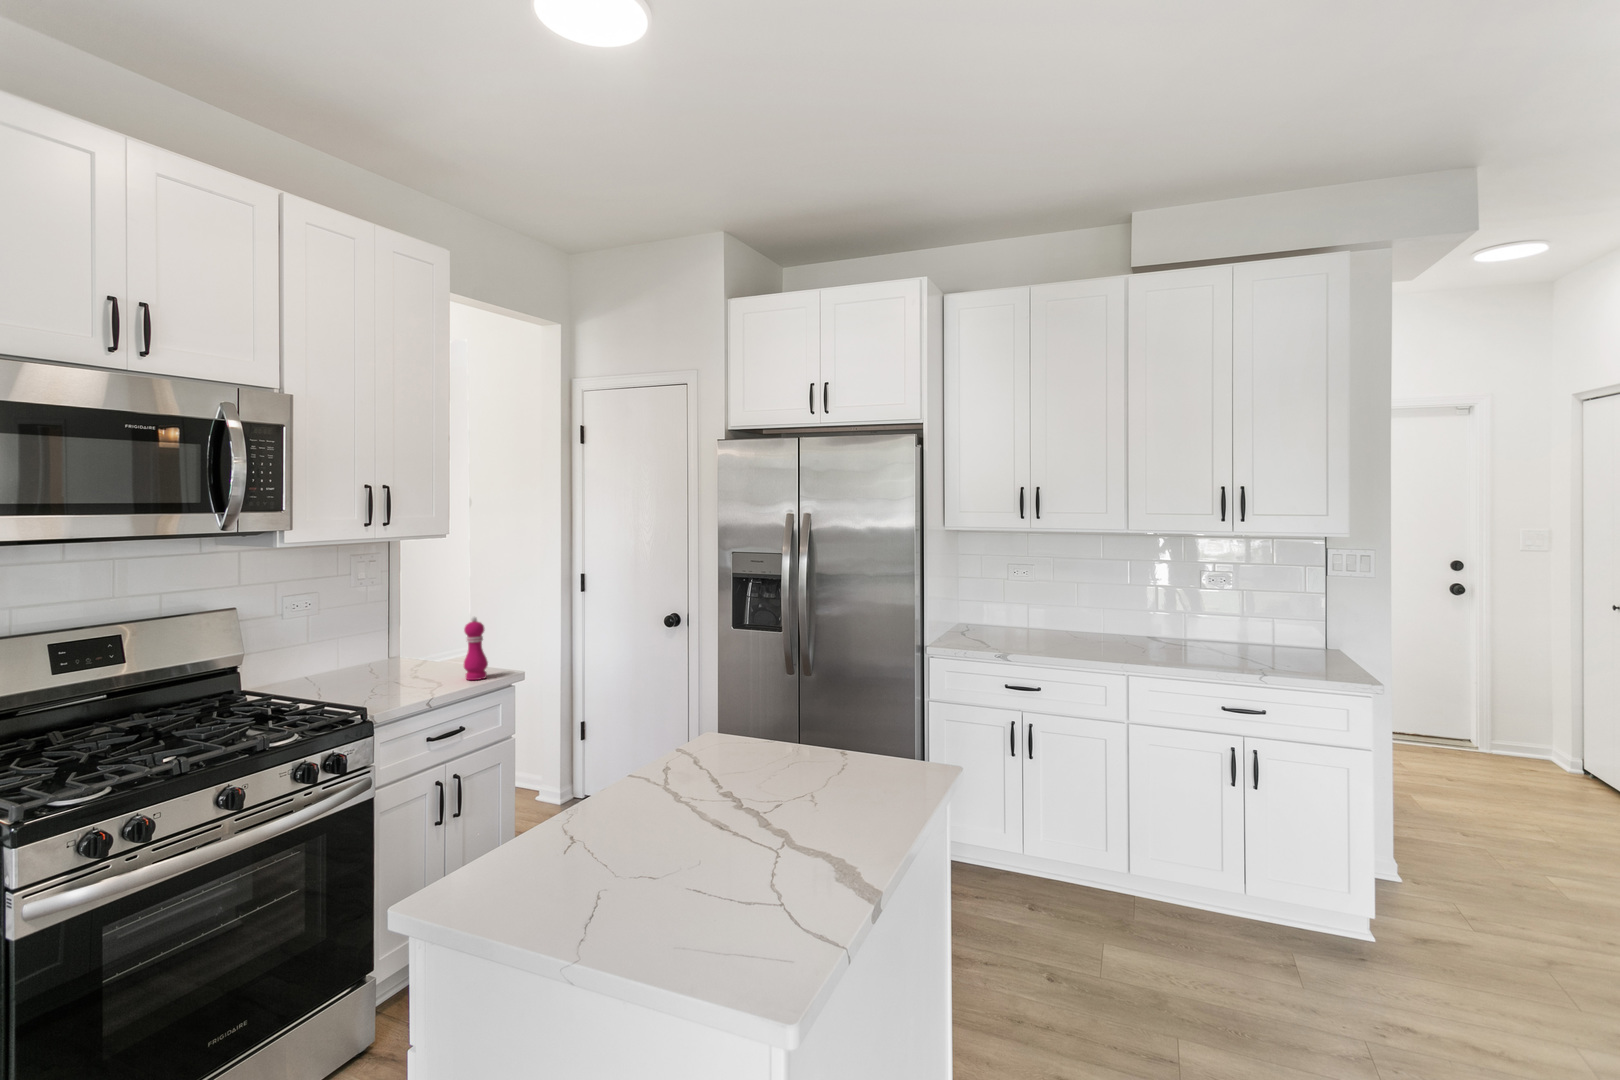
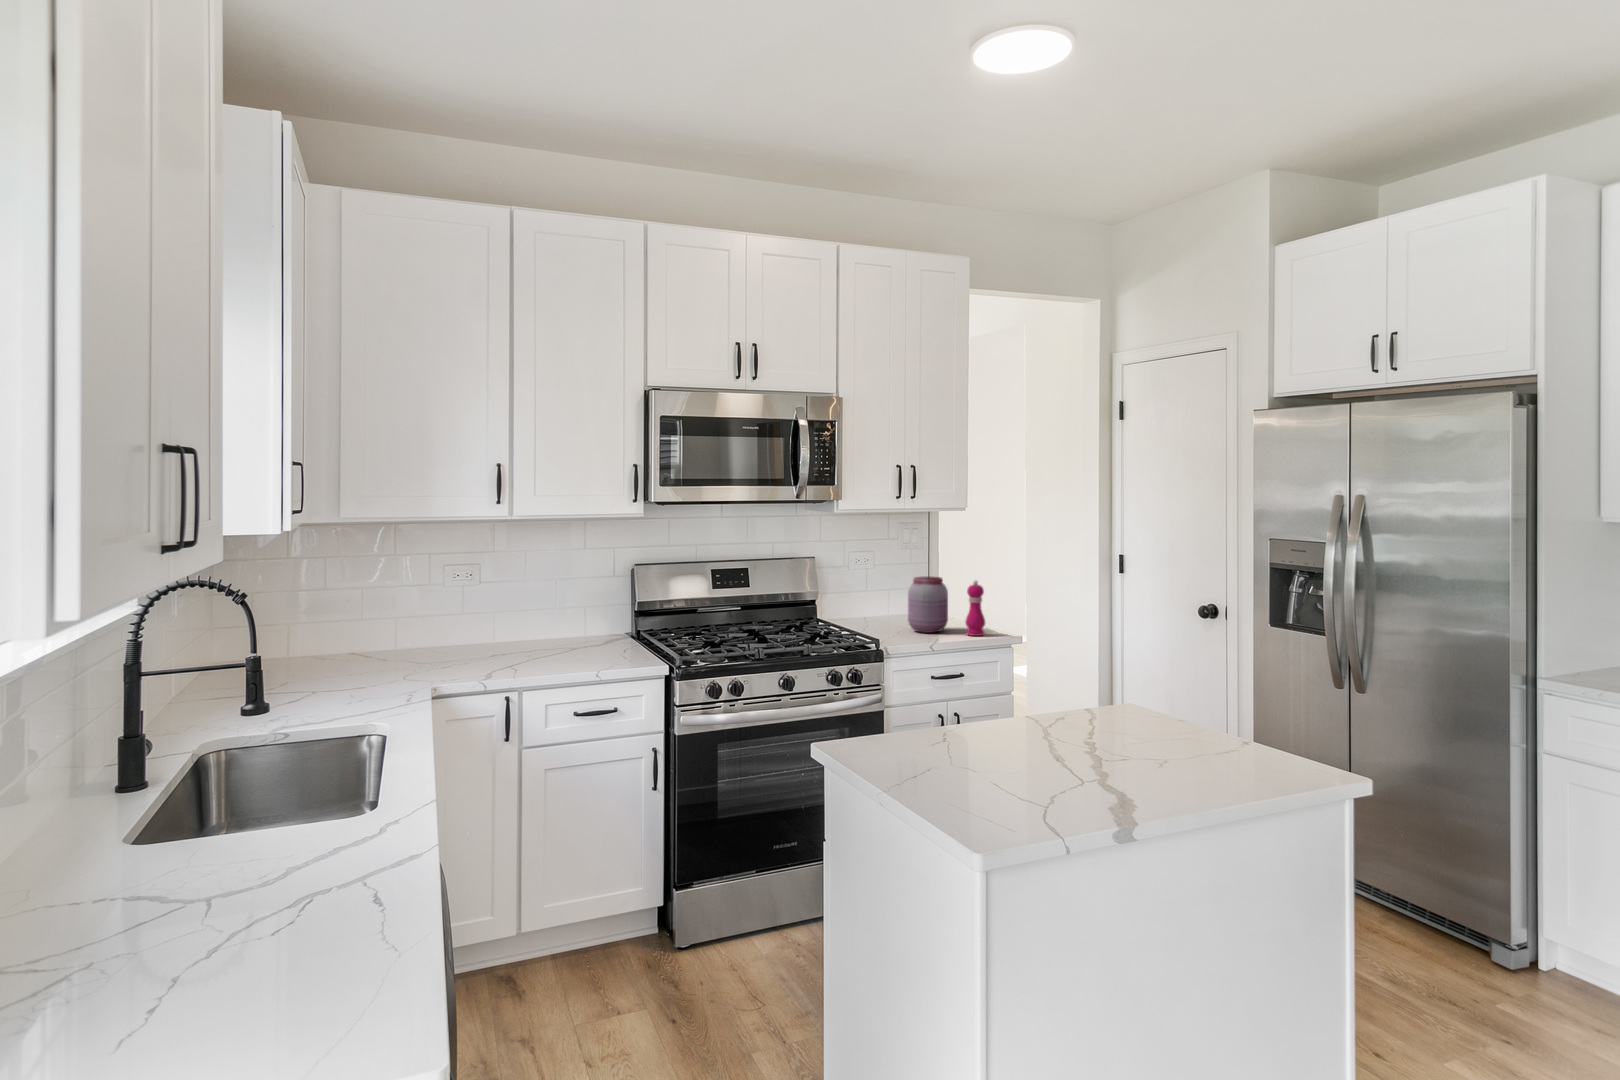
jar: none [385,617,439,685] -> present [908,577,948,633]

